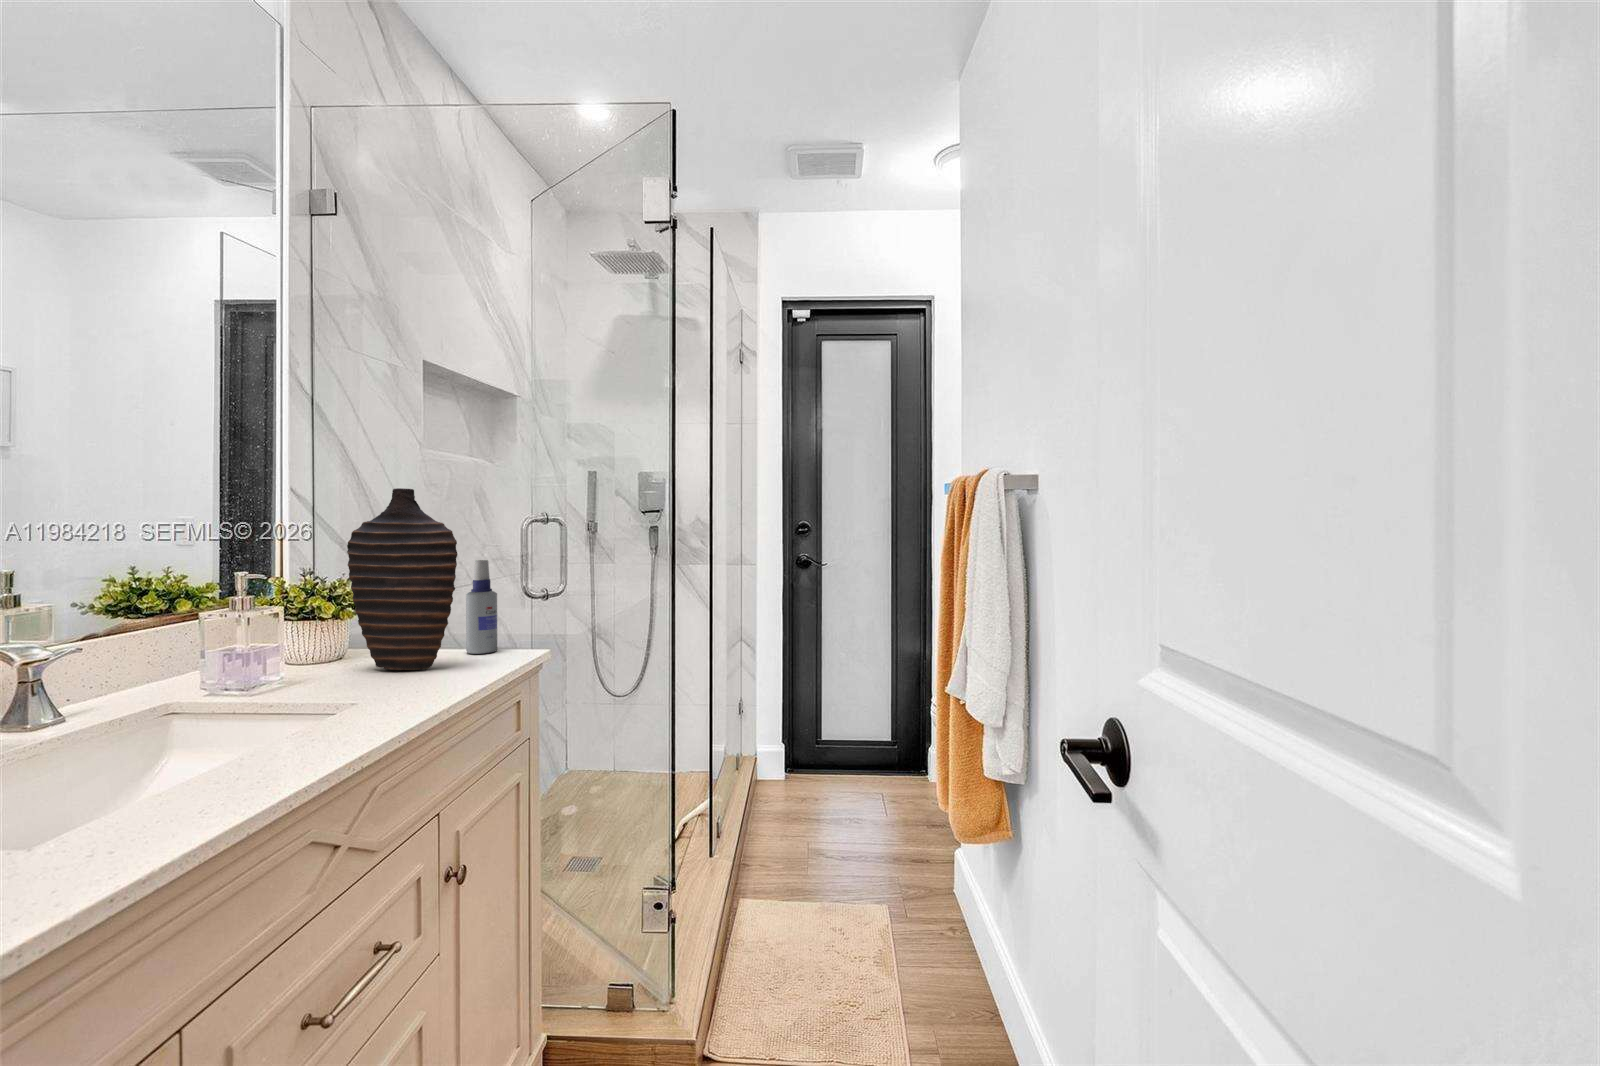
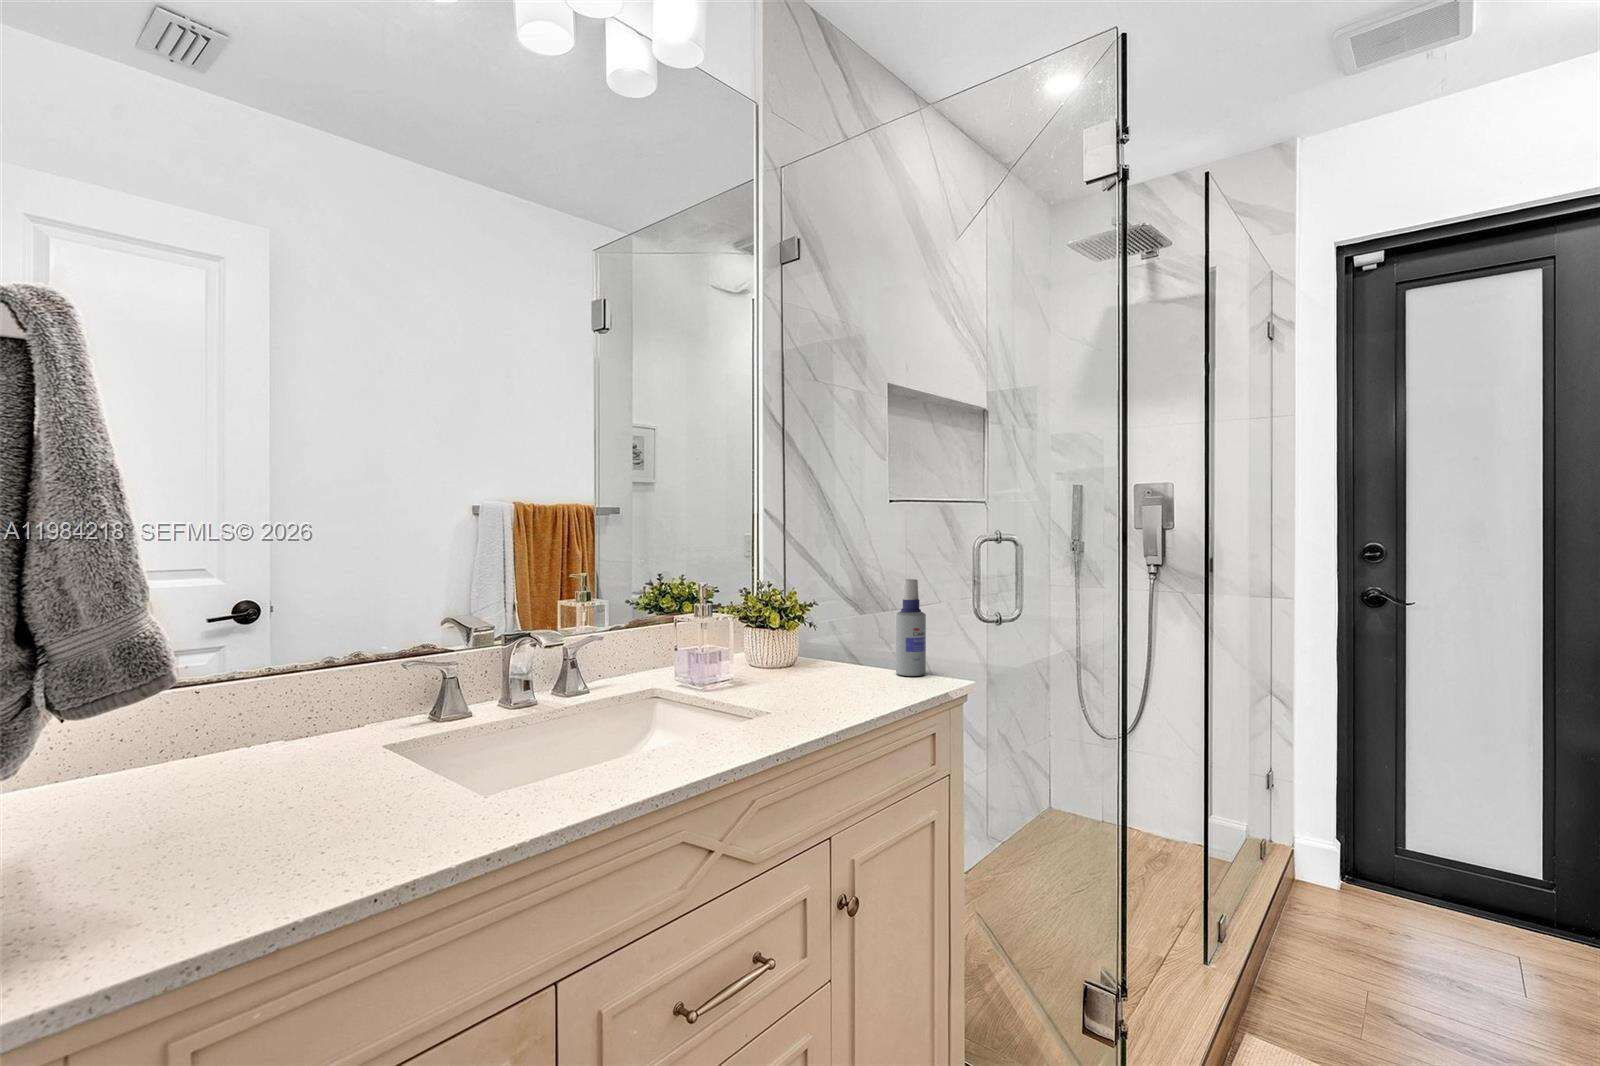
decorative vase: present [347,488,457,670] -> none [791,508,878,686]

